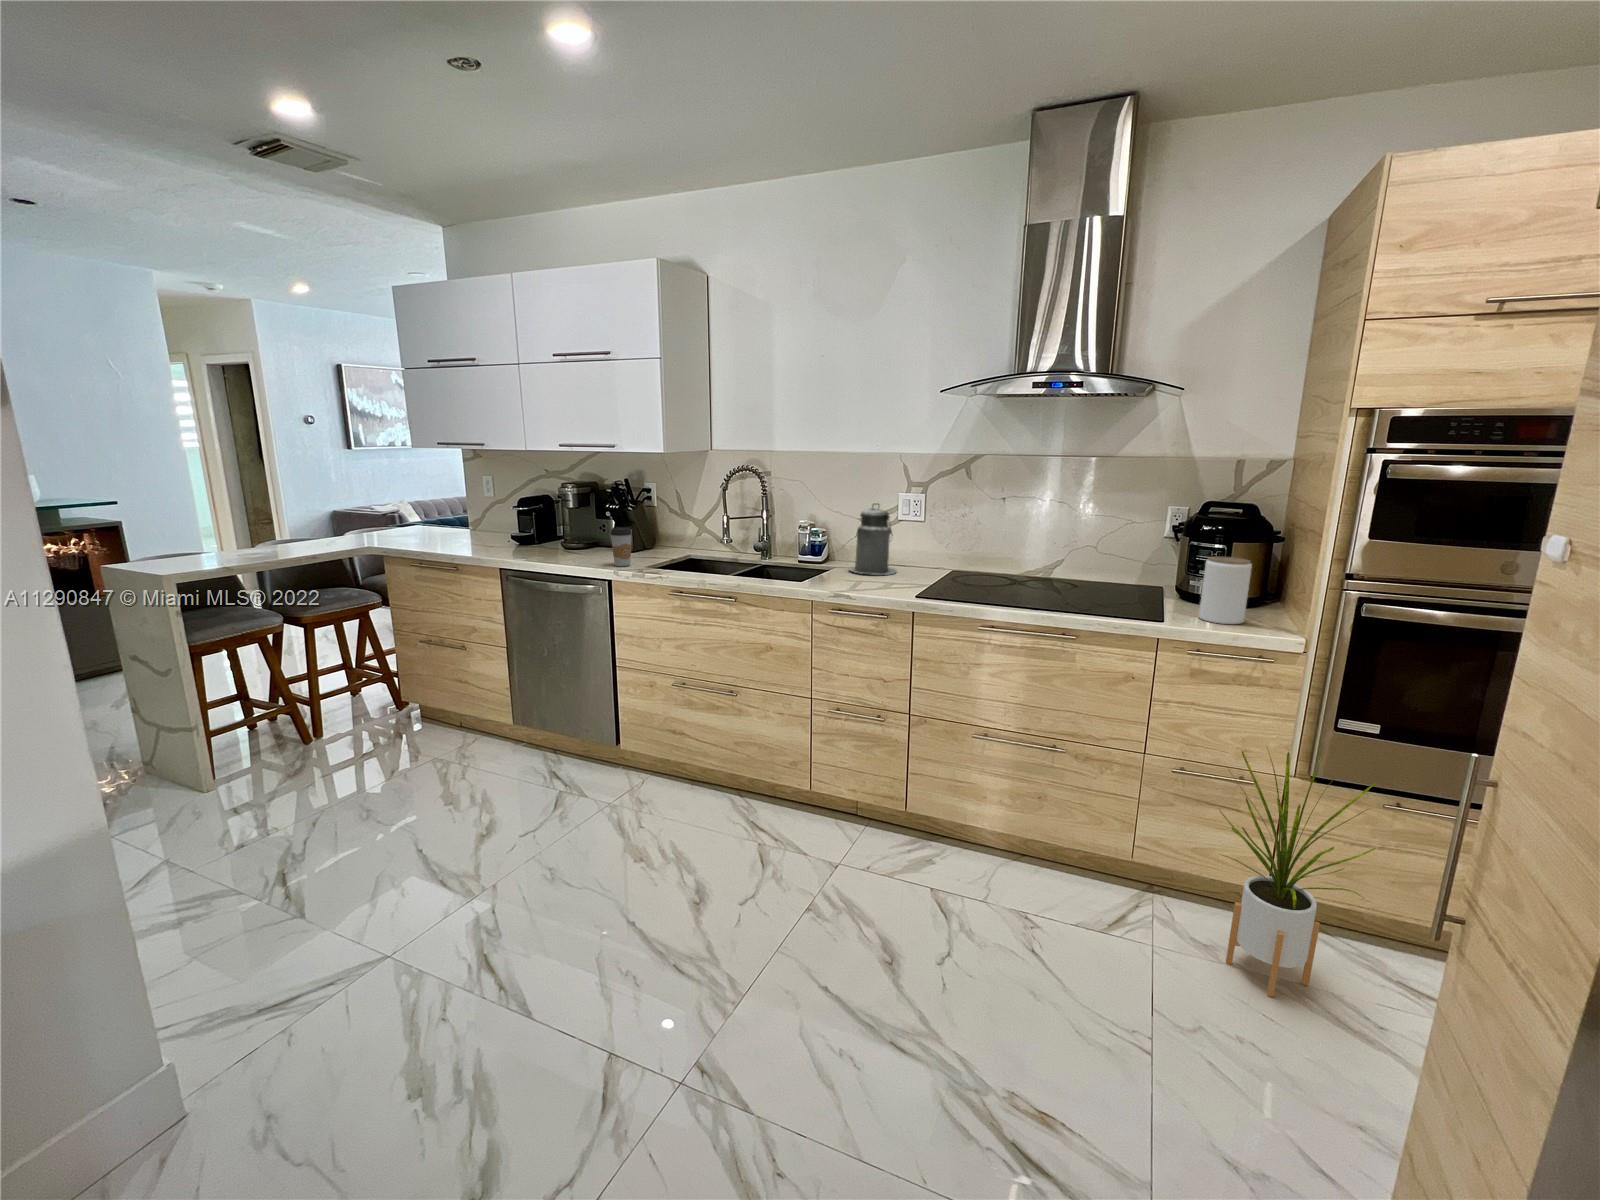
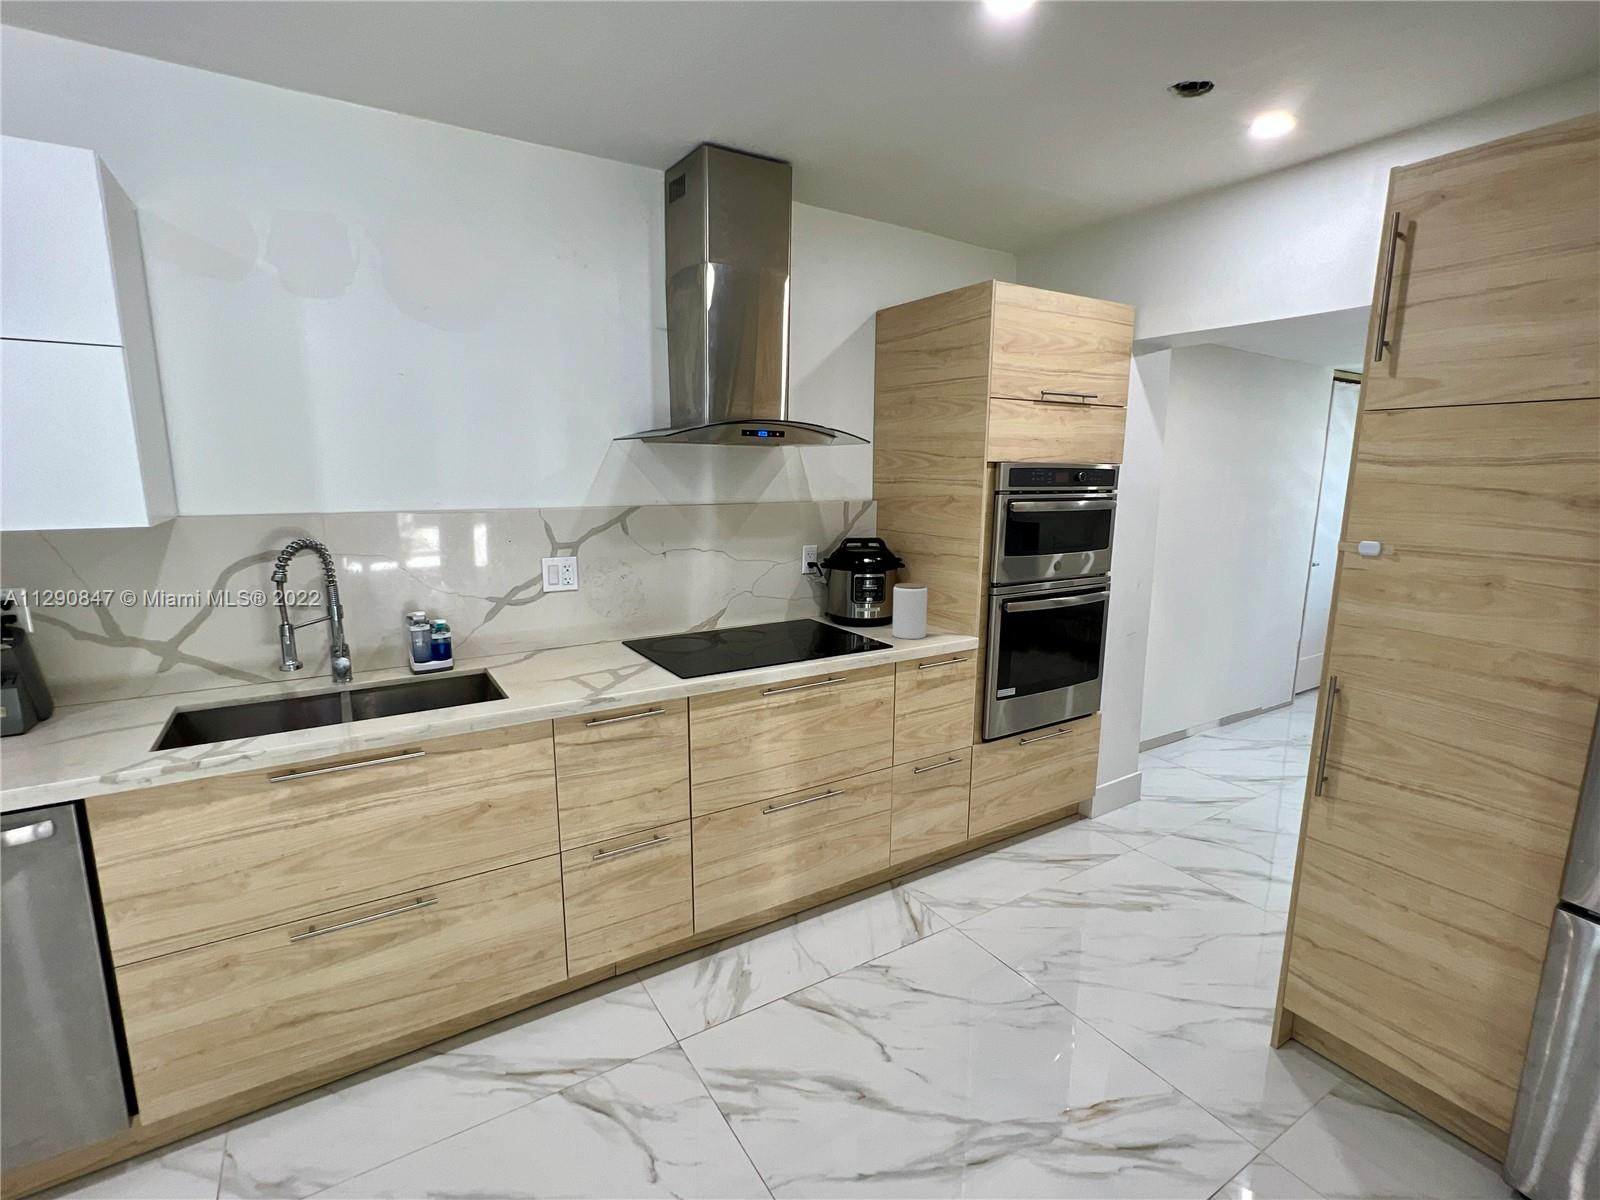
canister: present [849,503,897,575] -> none [514,574,580,669]
coffee cup: present [611,528,631,566] -> none [51,683,112,767]
house plant: present [1219,748,1376,997] -> none [963,714,1070,912]

